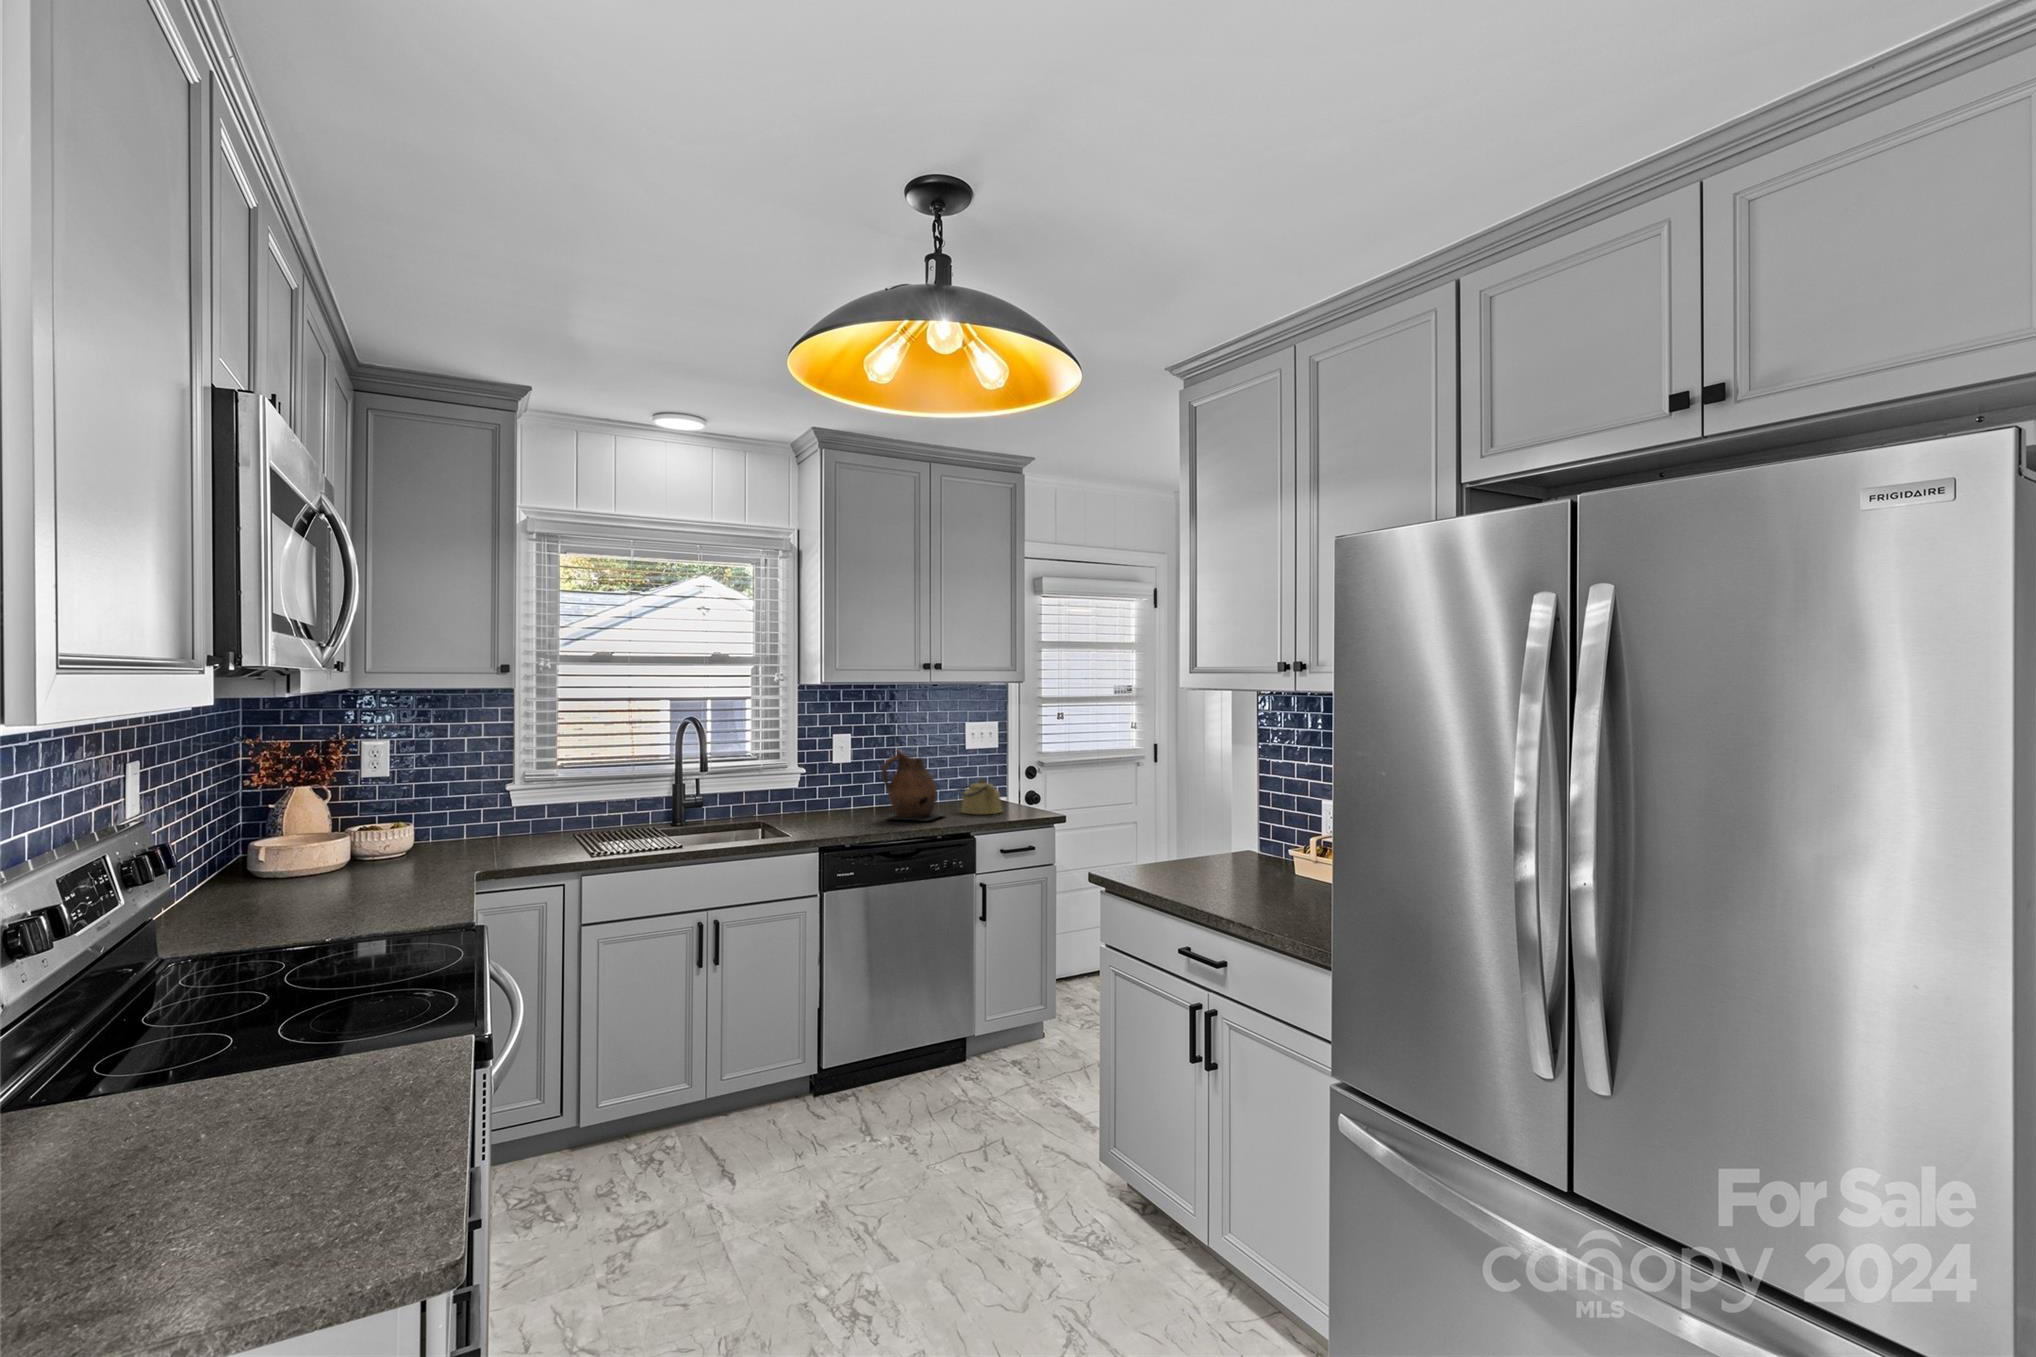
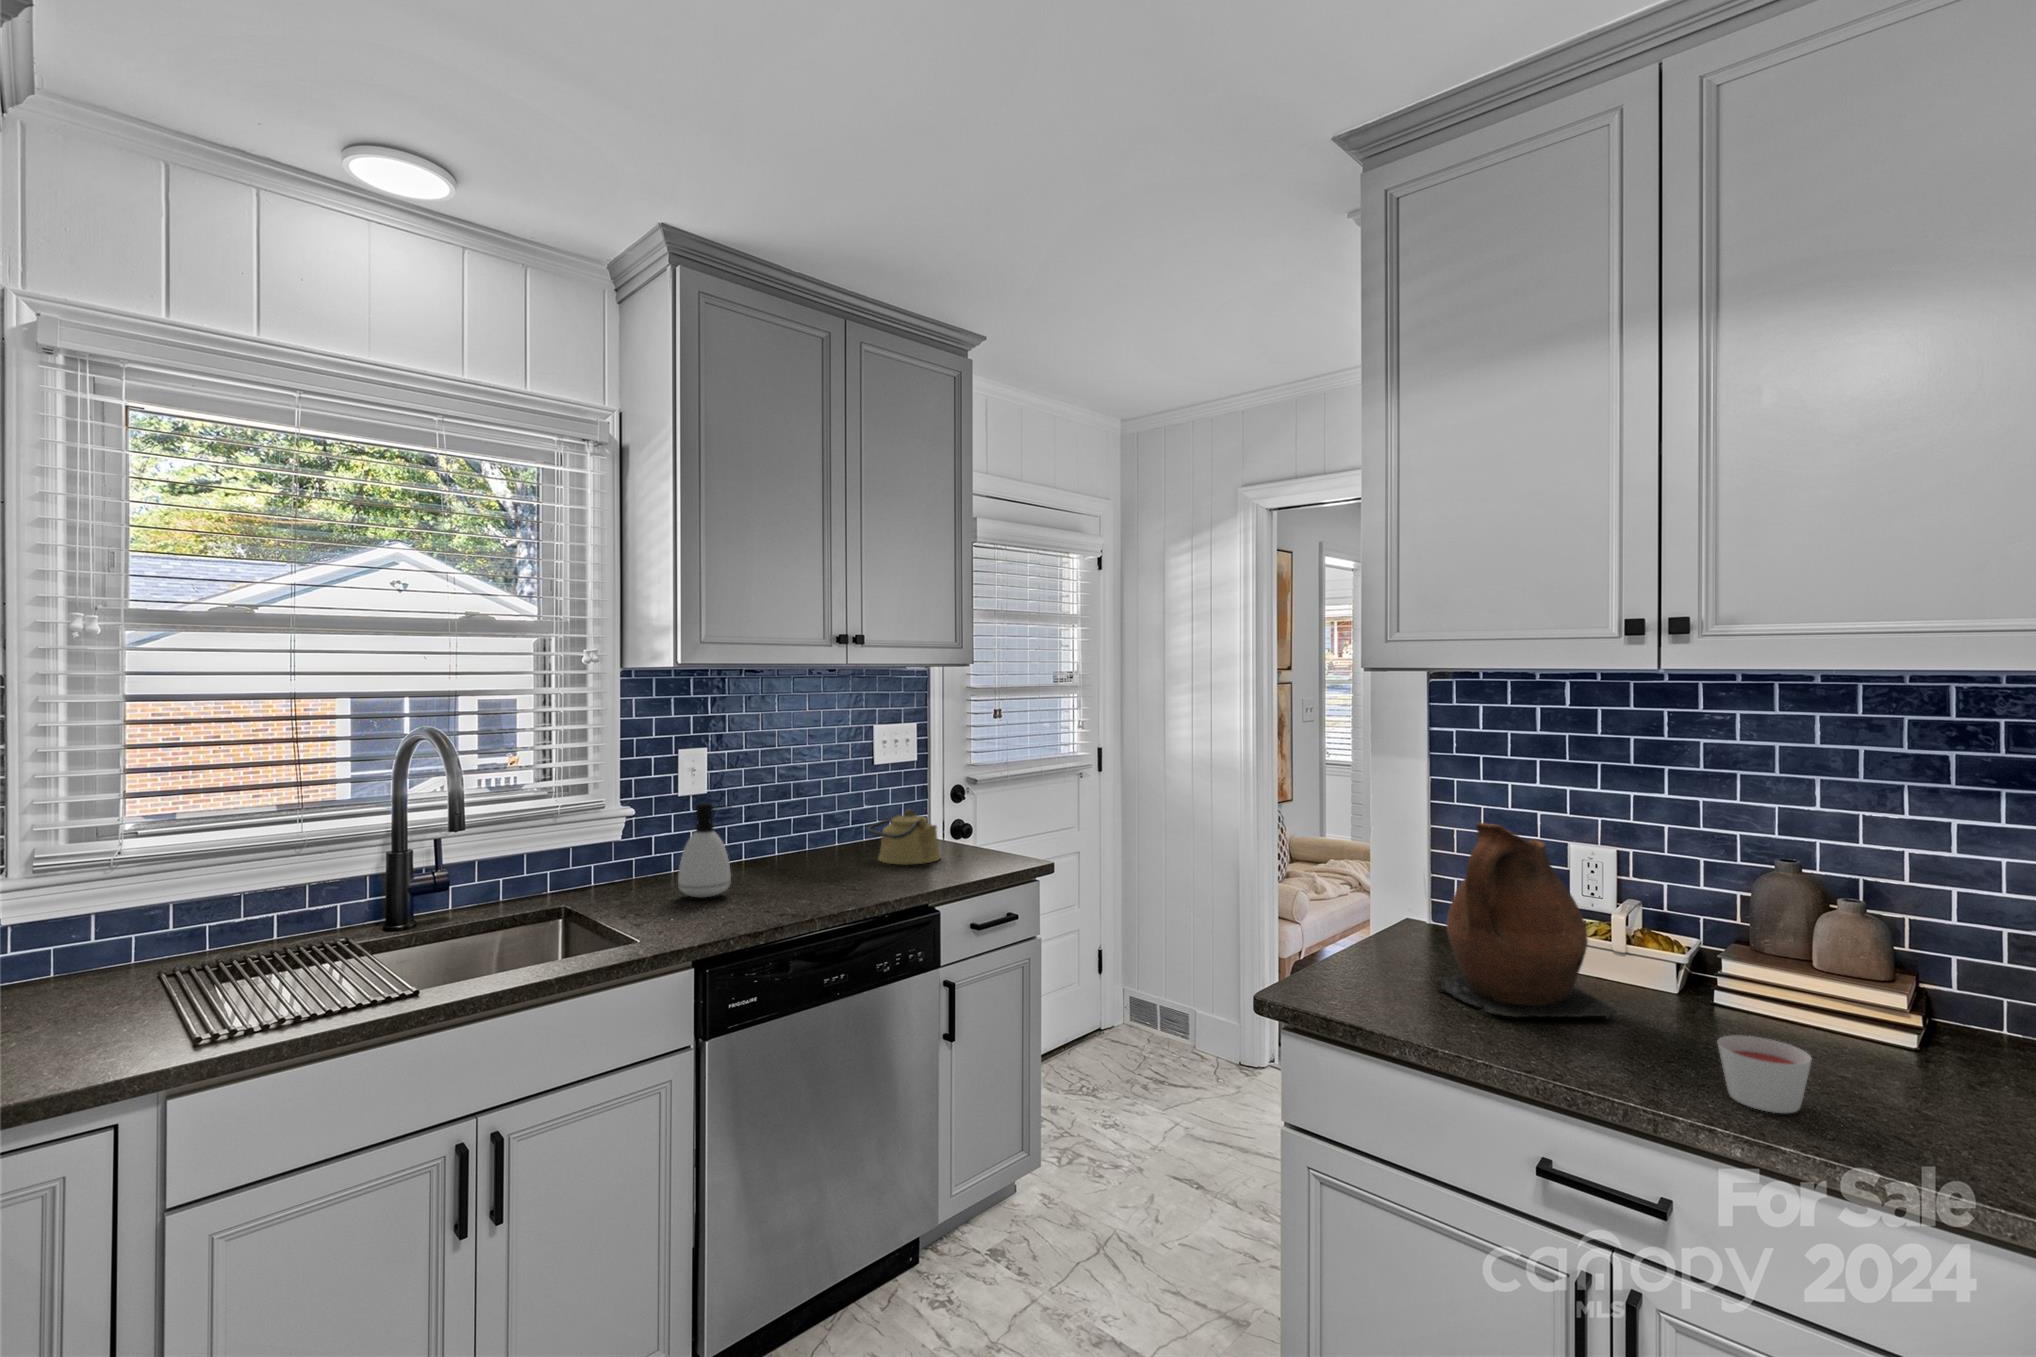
ceramic pitcher: present [882,750,943,821] -> present [1430,823,1616,1018]
soap dispenser: none [825,766,857,822] -> present [678,802,731,897]
candle: none [1244,881,1282,913] -> present [1718,1036,1811,1113]

